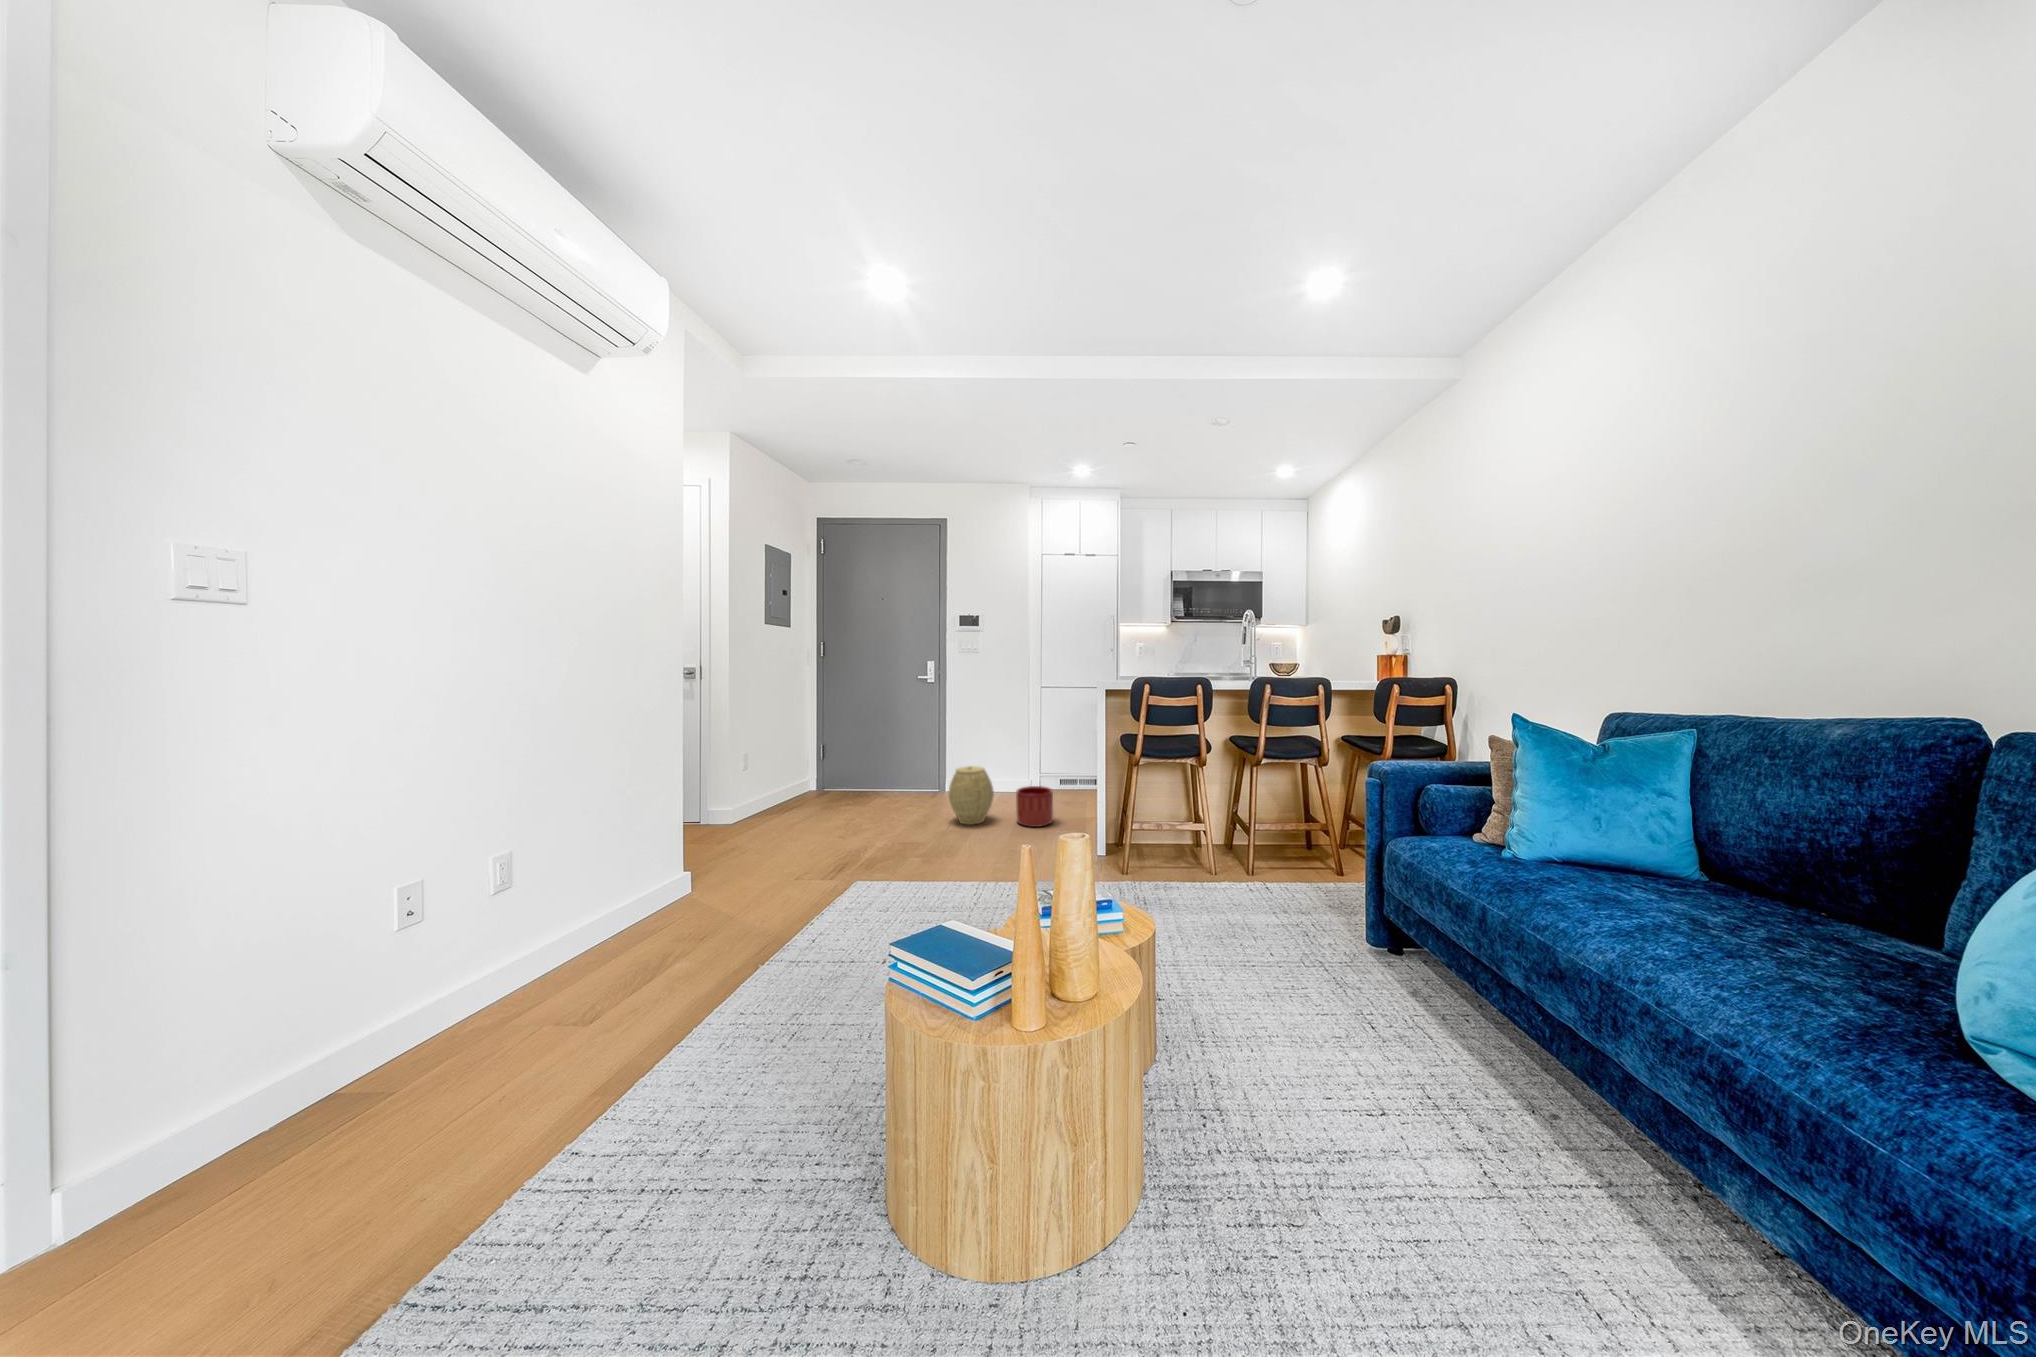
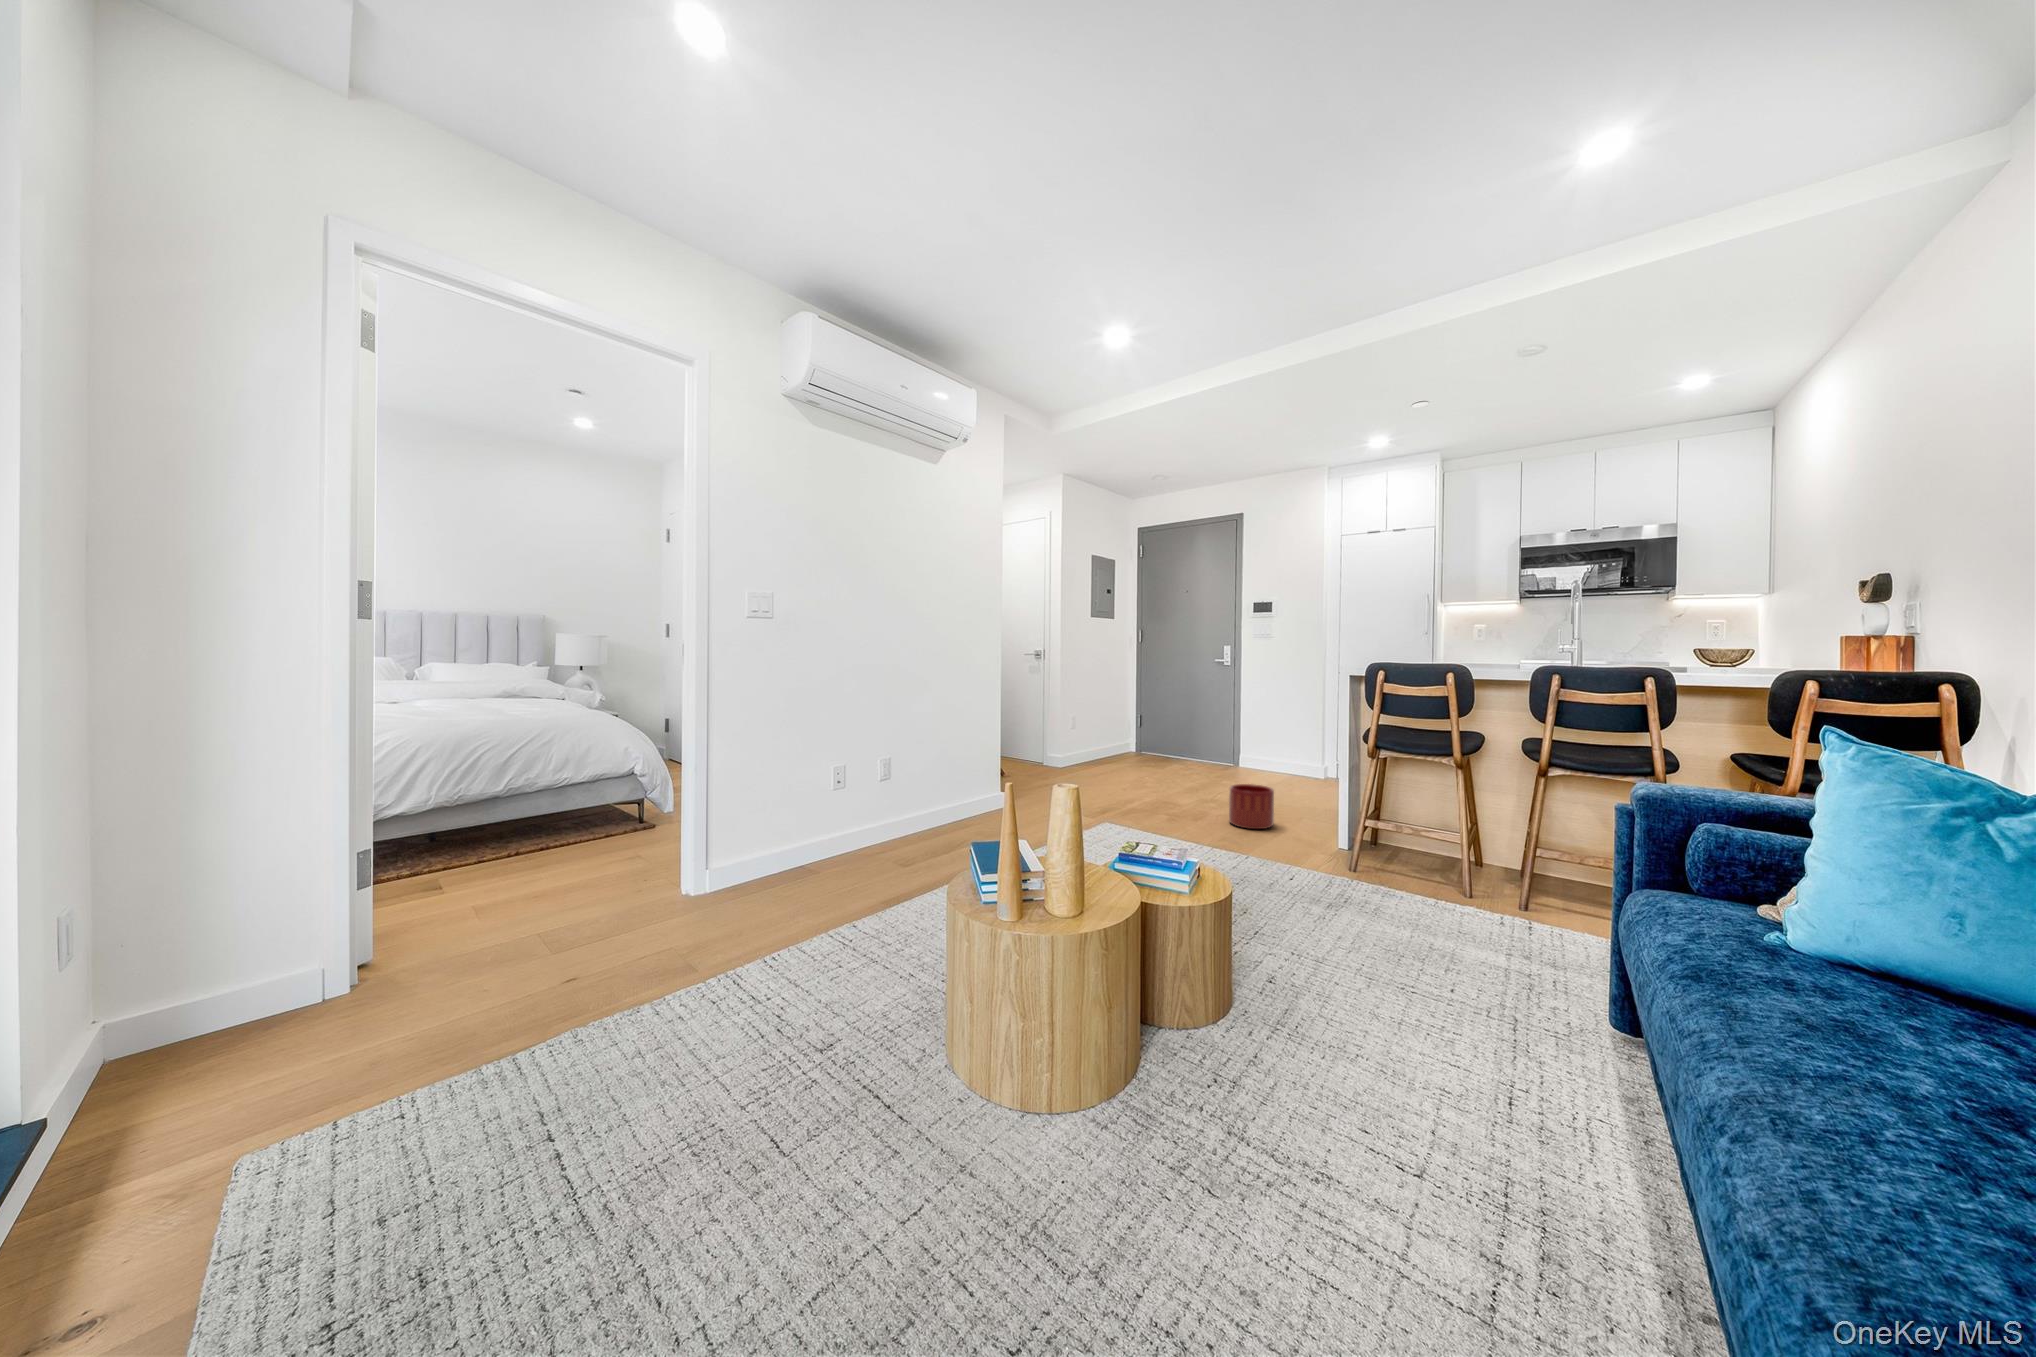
woven basket: present [948,766,994,825] -> none [1157,753,1207,816]

